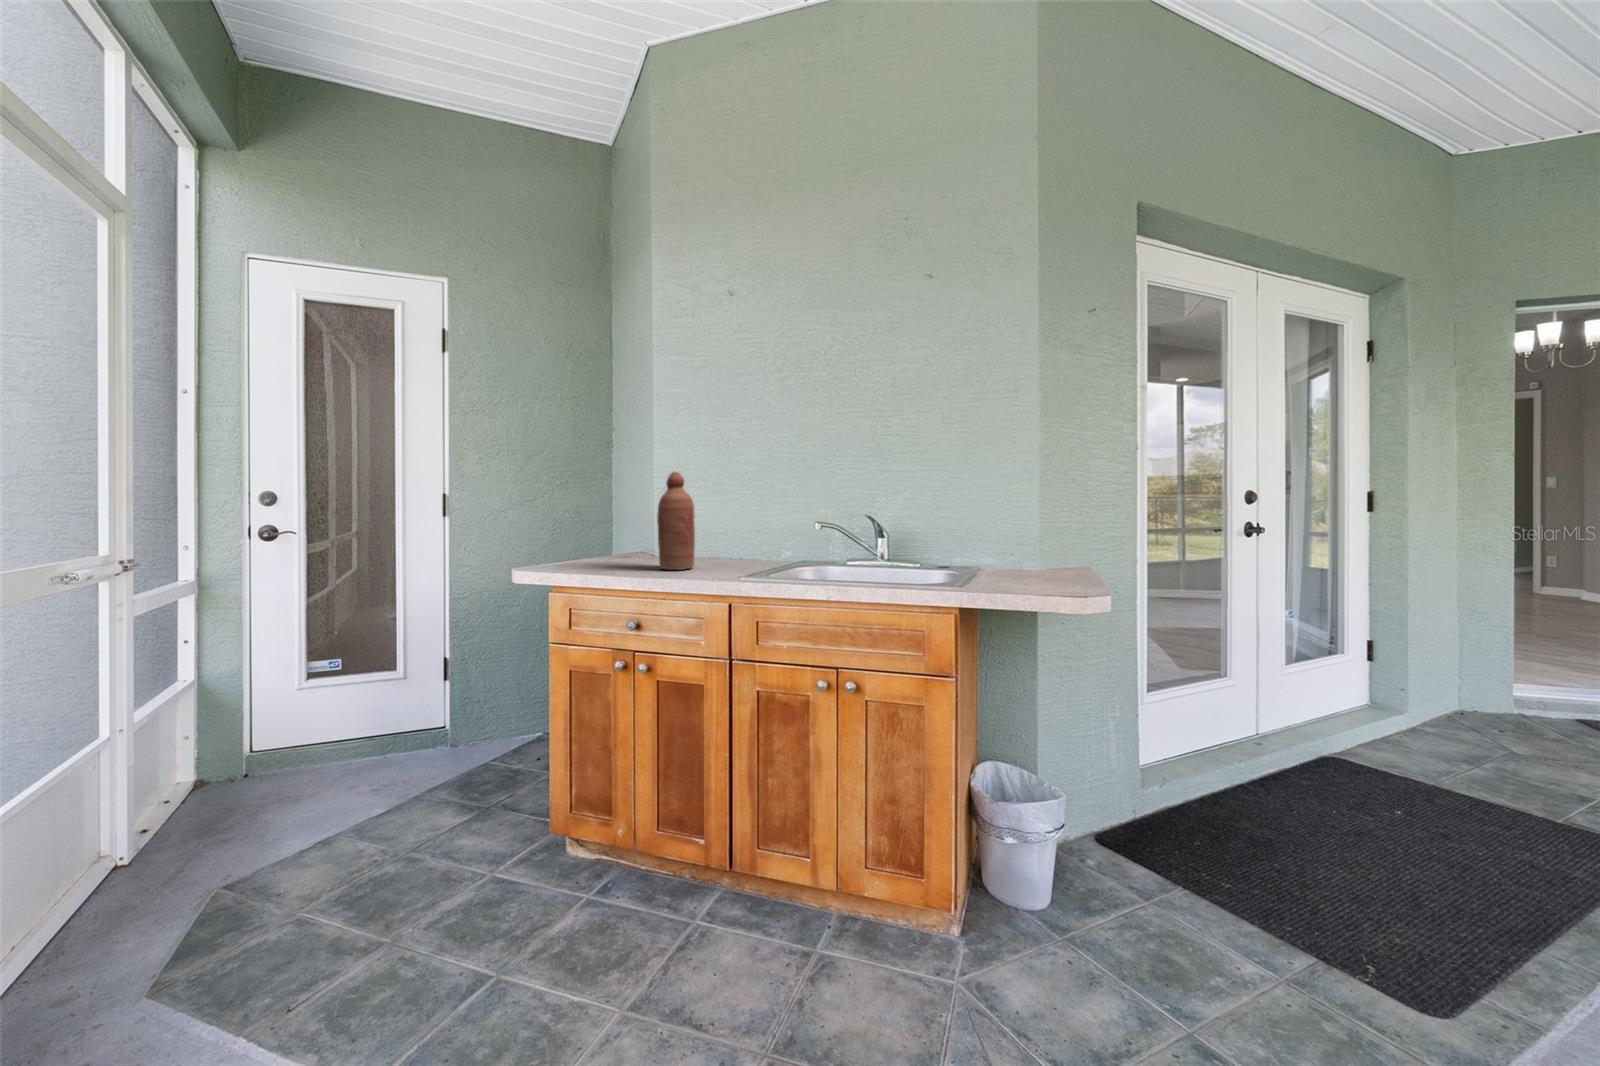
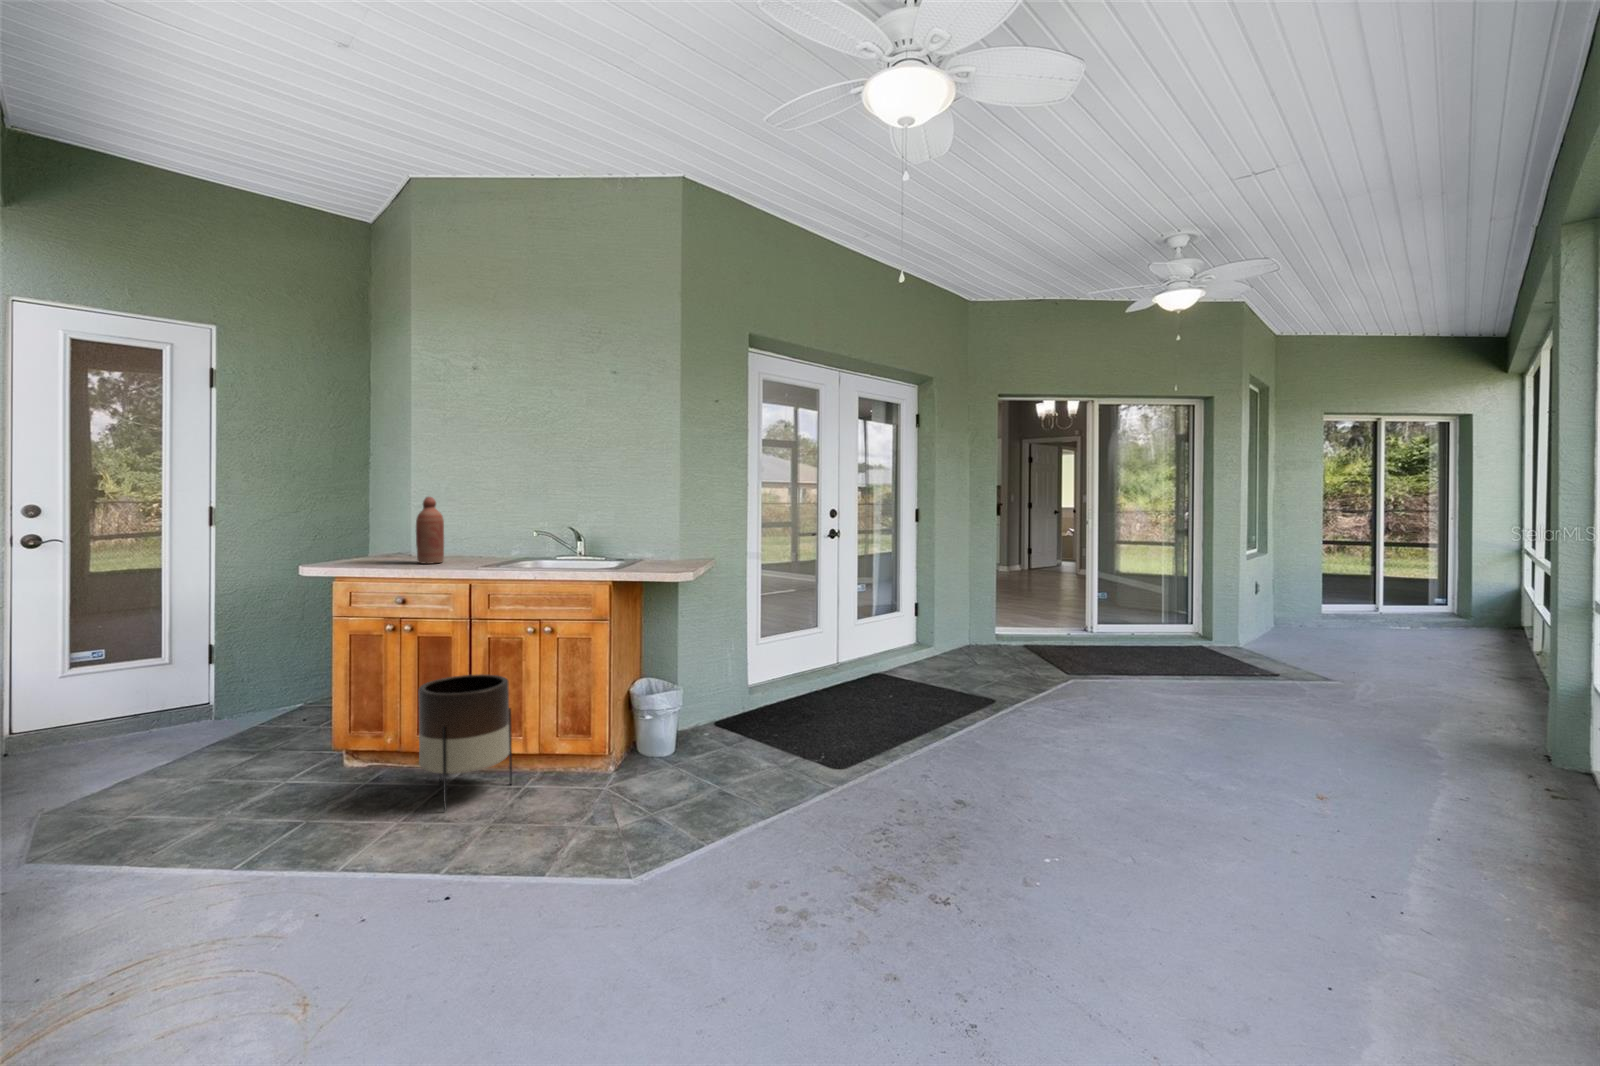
planter: none [656,749,794,995] -> present [418,674,512,811]

